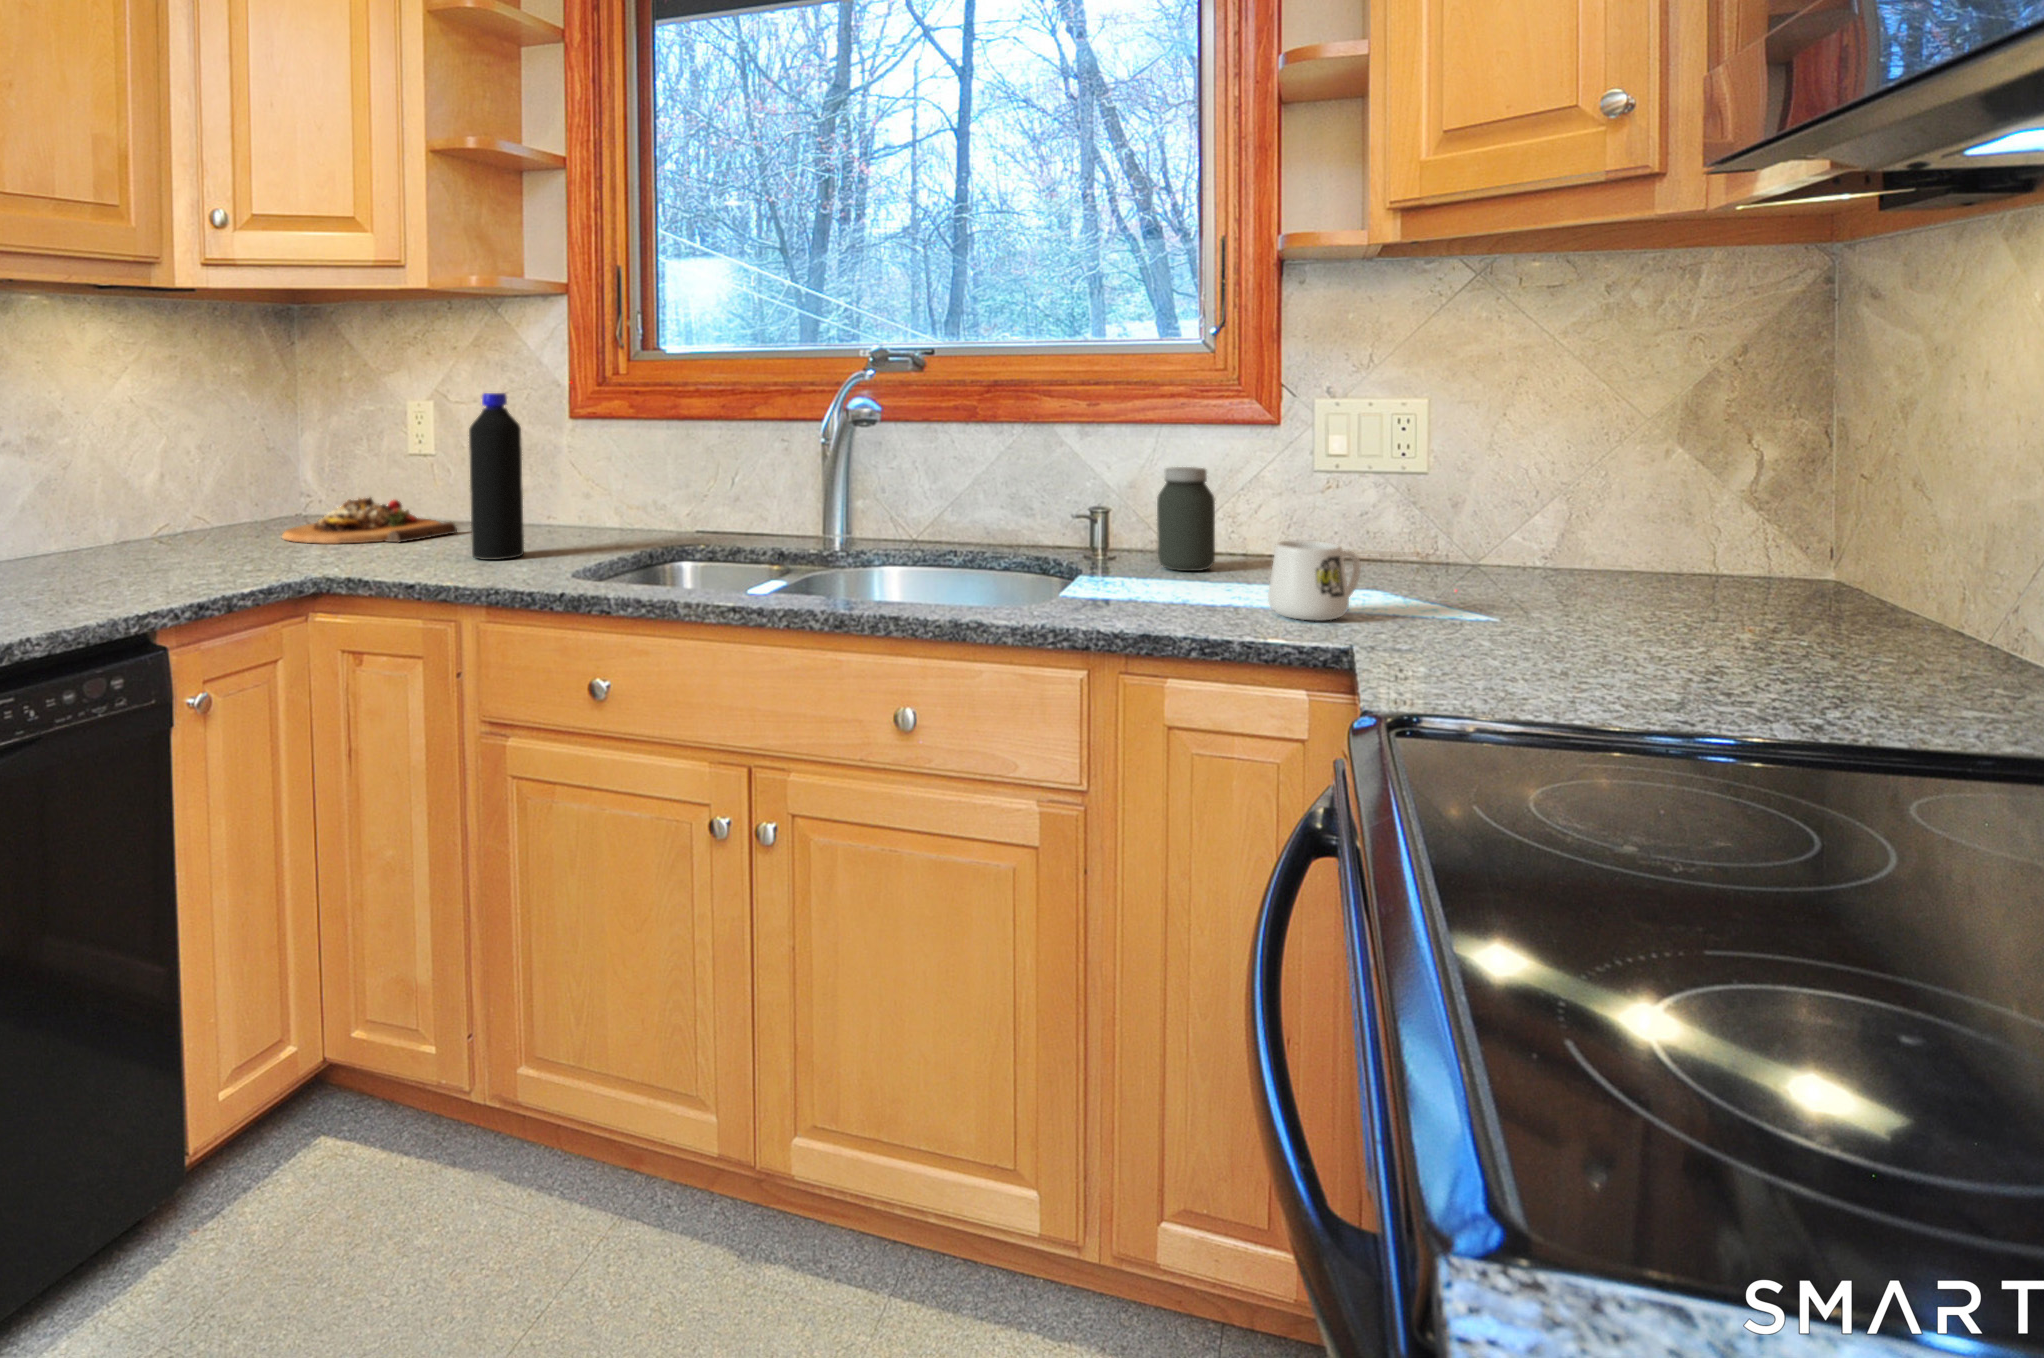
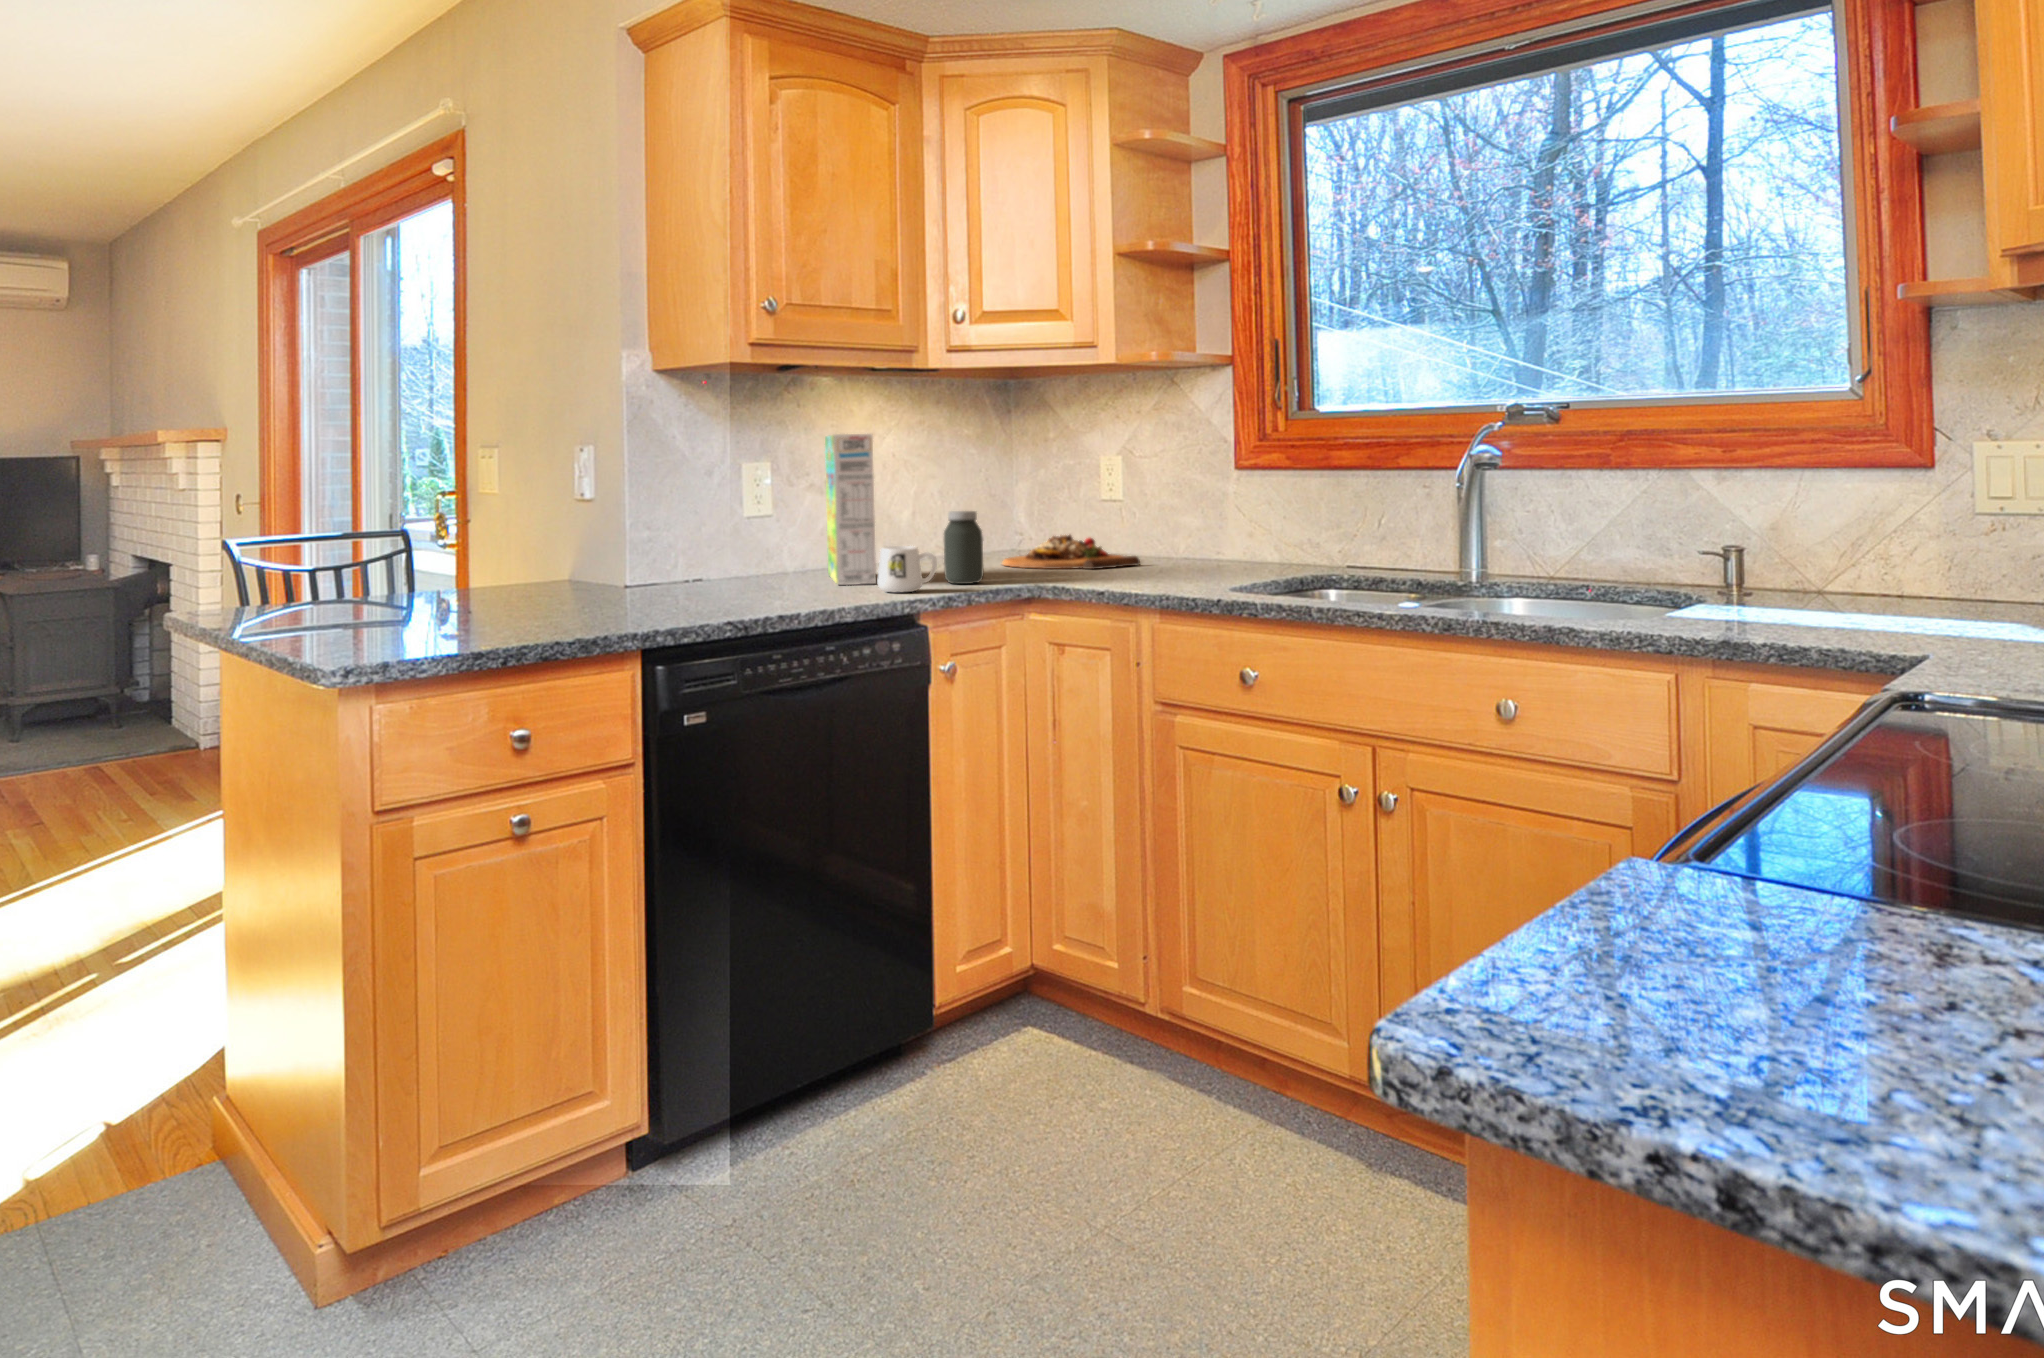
cereal box: none [24,377,97,589] -> present [825,434,876,585]
bottle: present [469,393,524,560] -> none [1146,445,1193,580]
jar: present [1157,467,1215,571] -> present [944,511,984,584]
mug: present [1268,541,1361,621] -> present [877,546,937,592]

